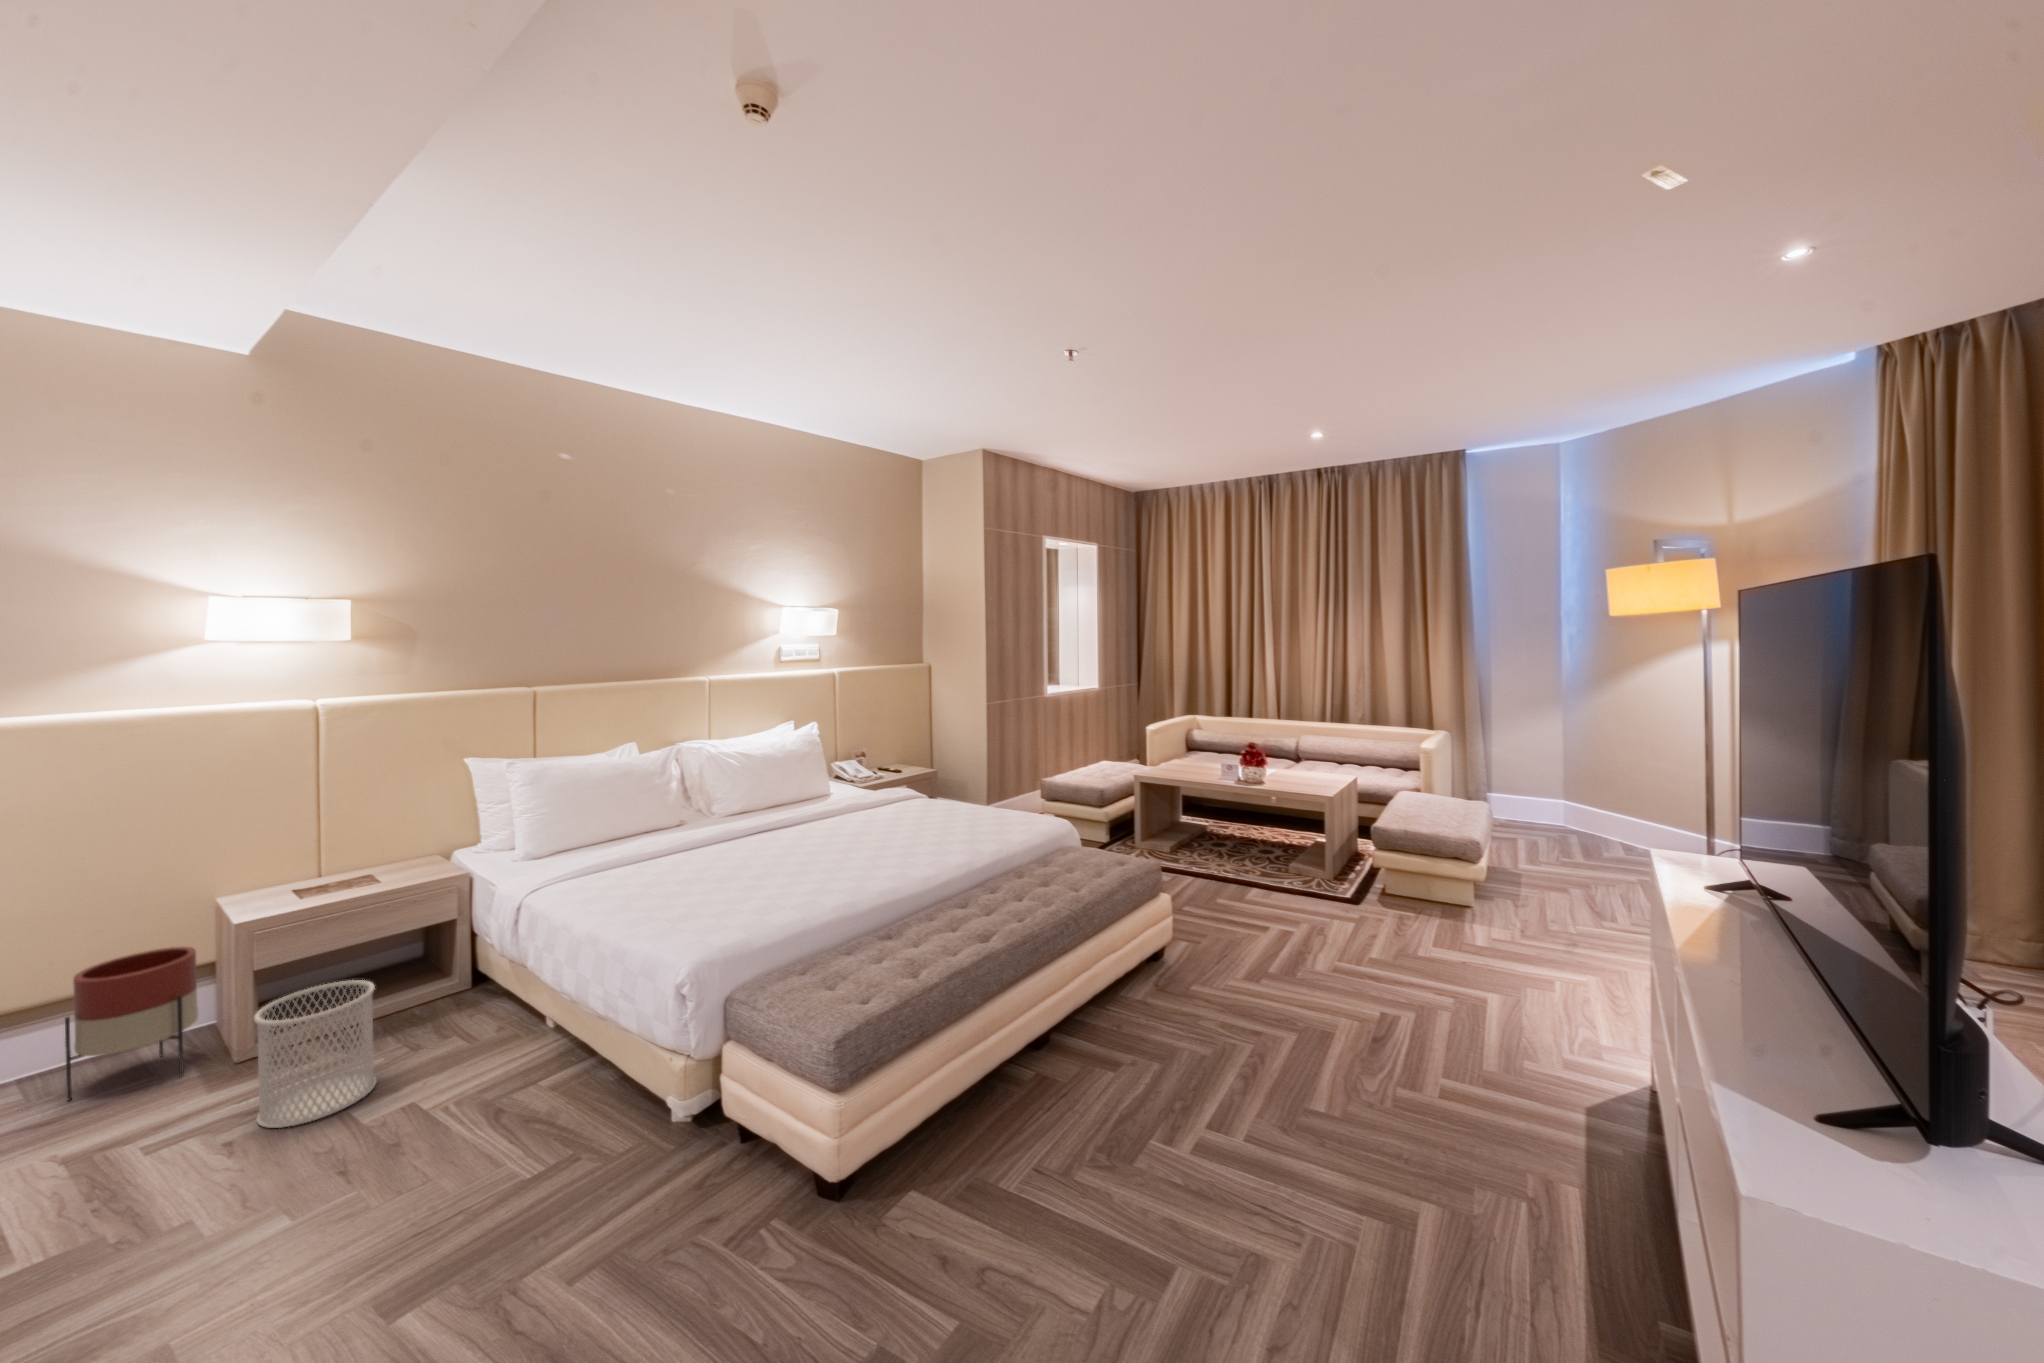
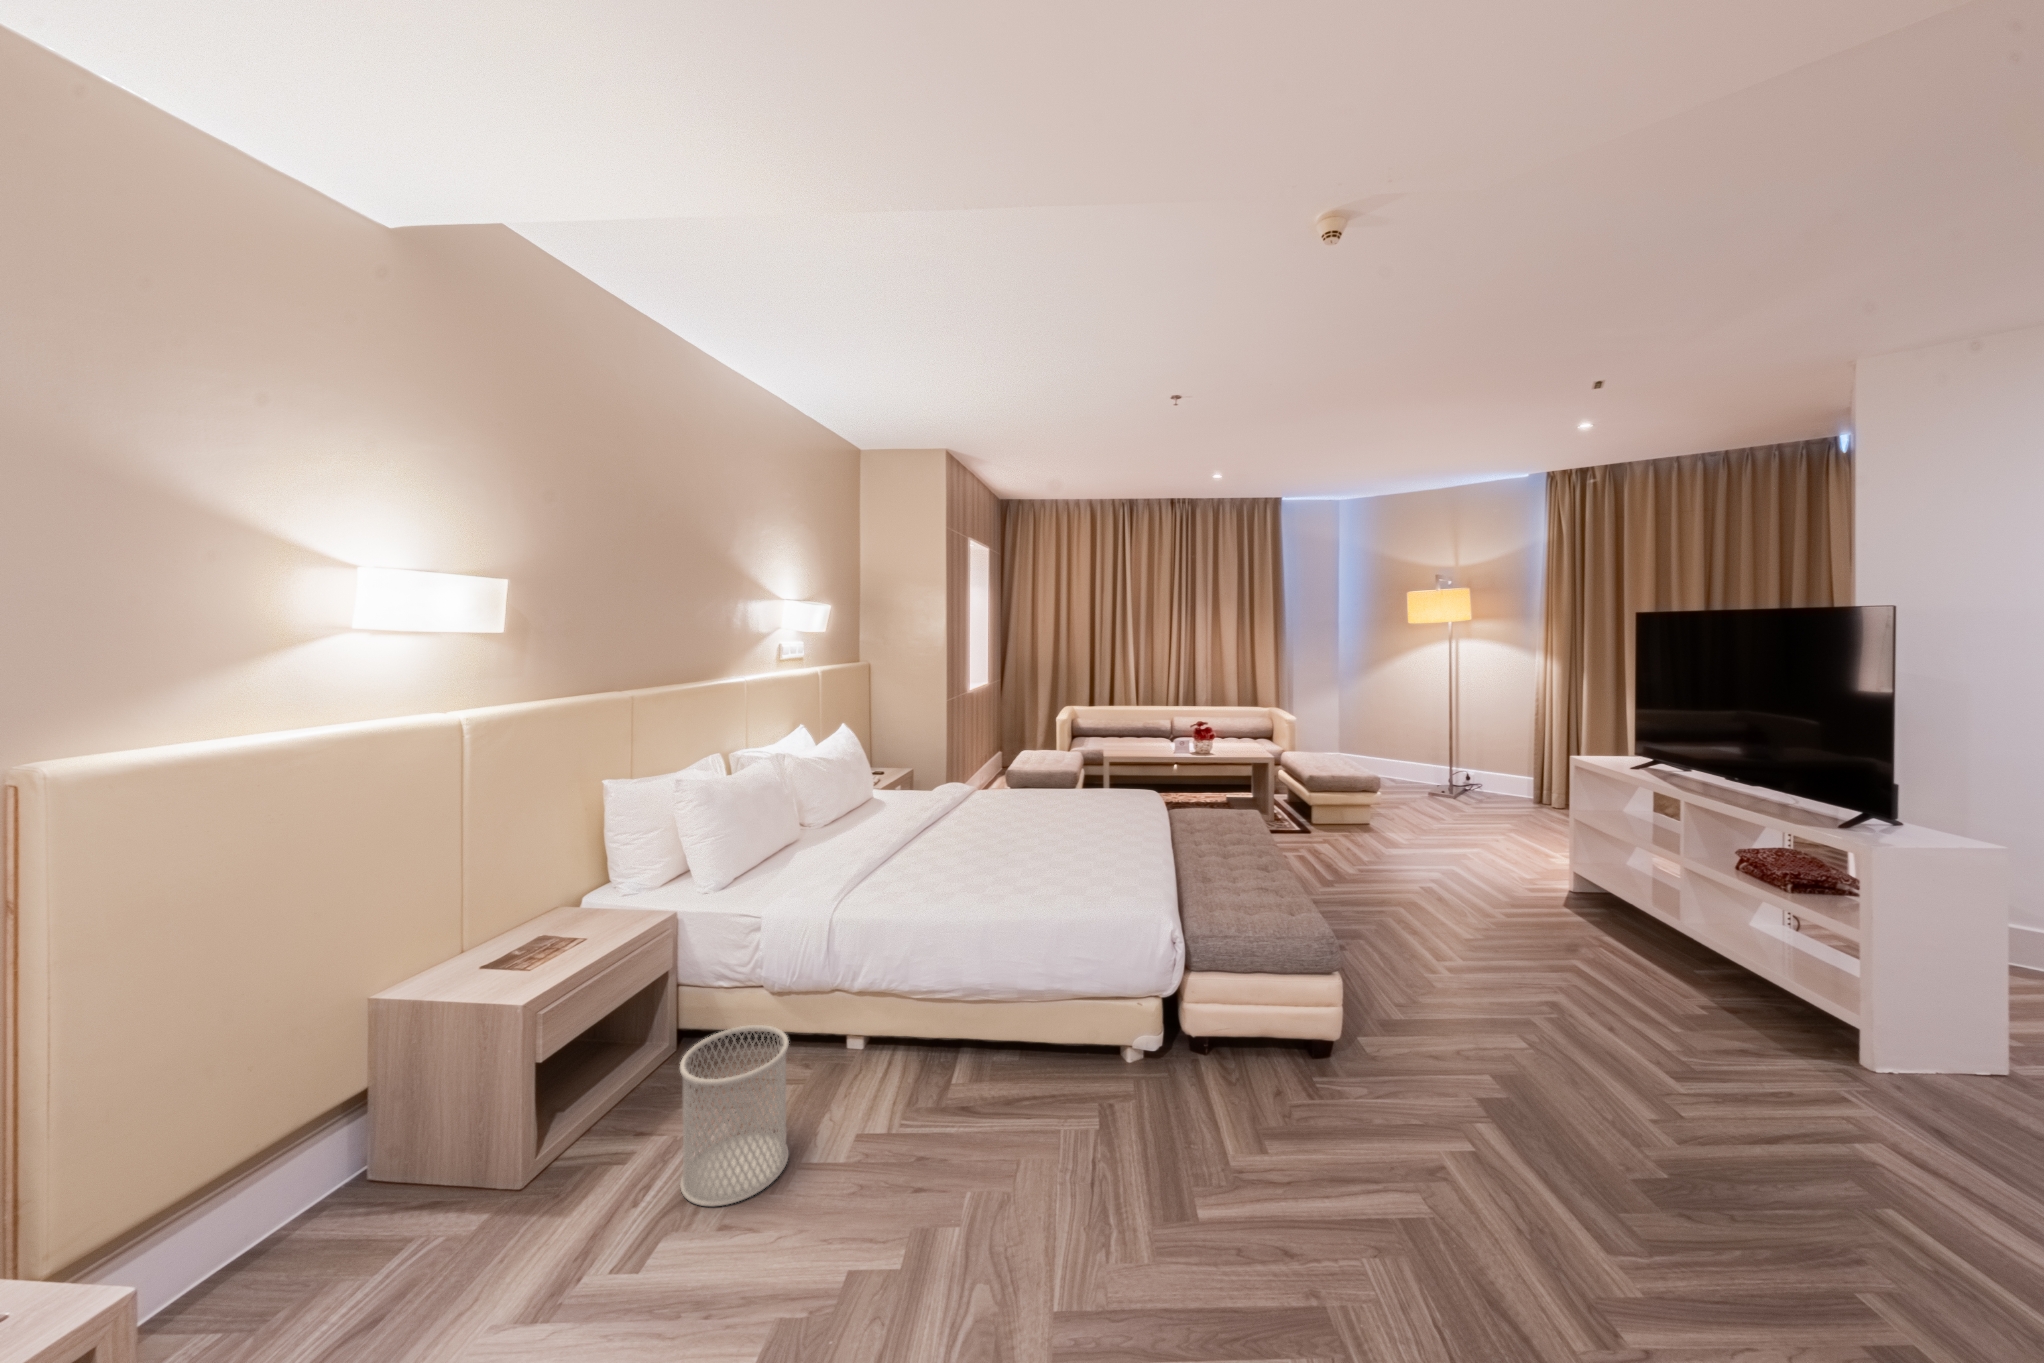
planter: present [65,947,198,1100] -> none [311,1056,468,1304]

